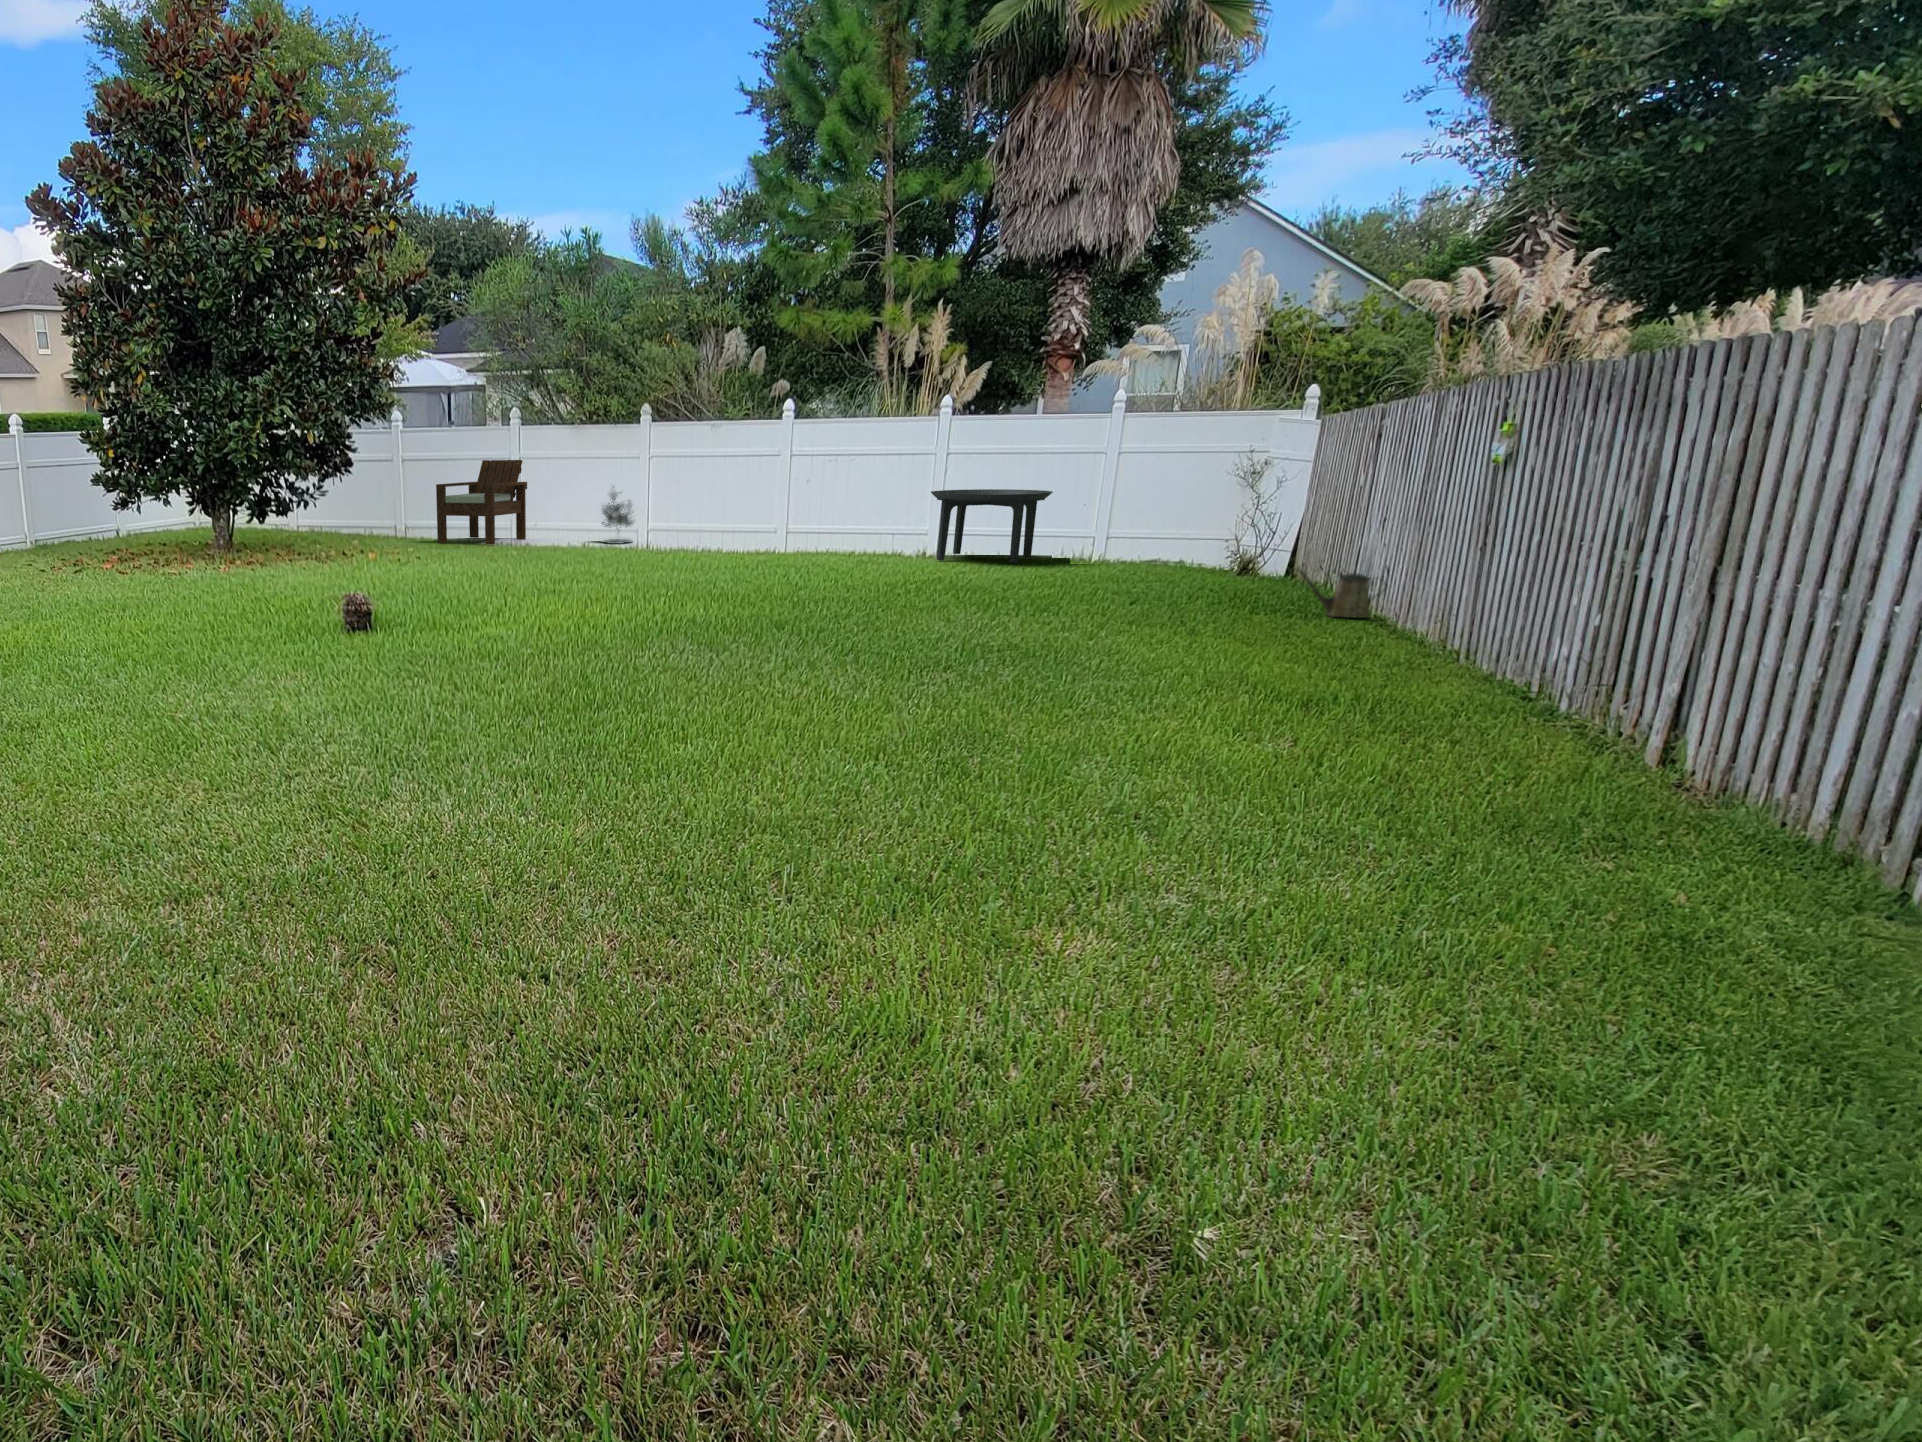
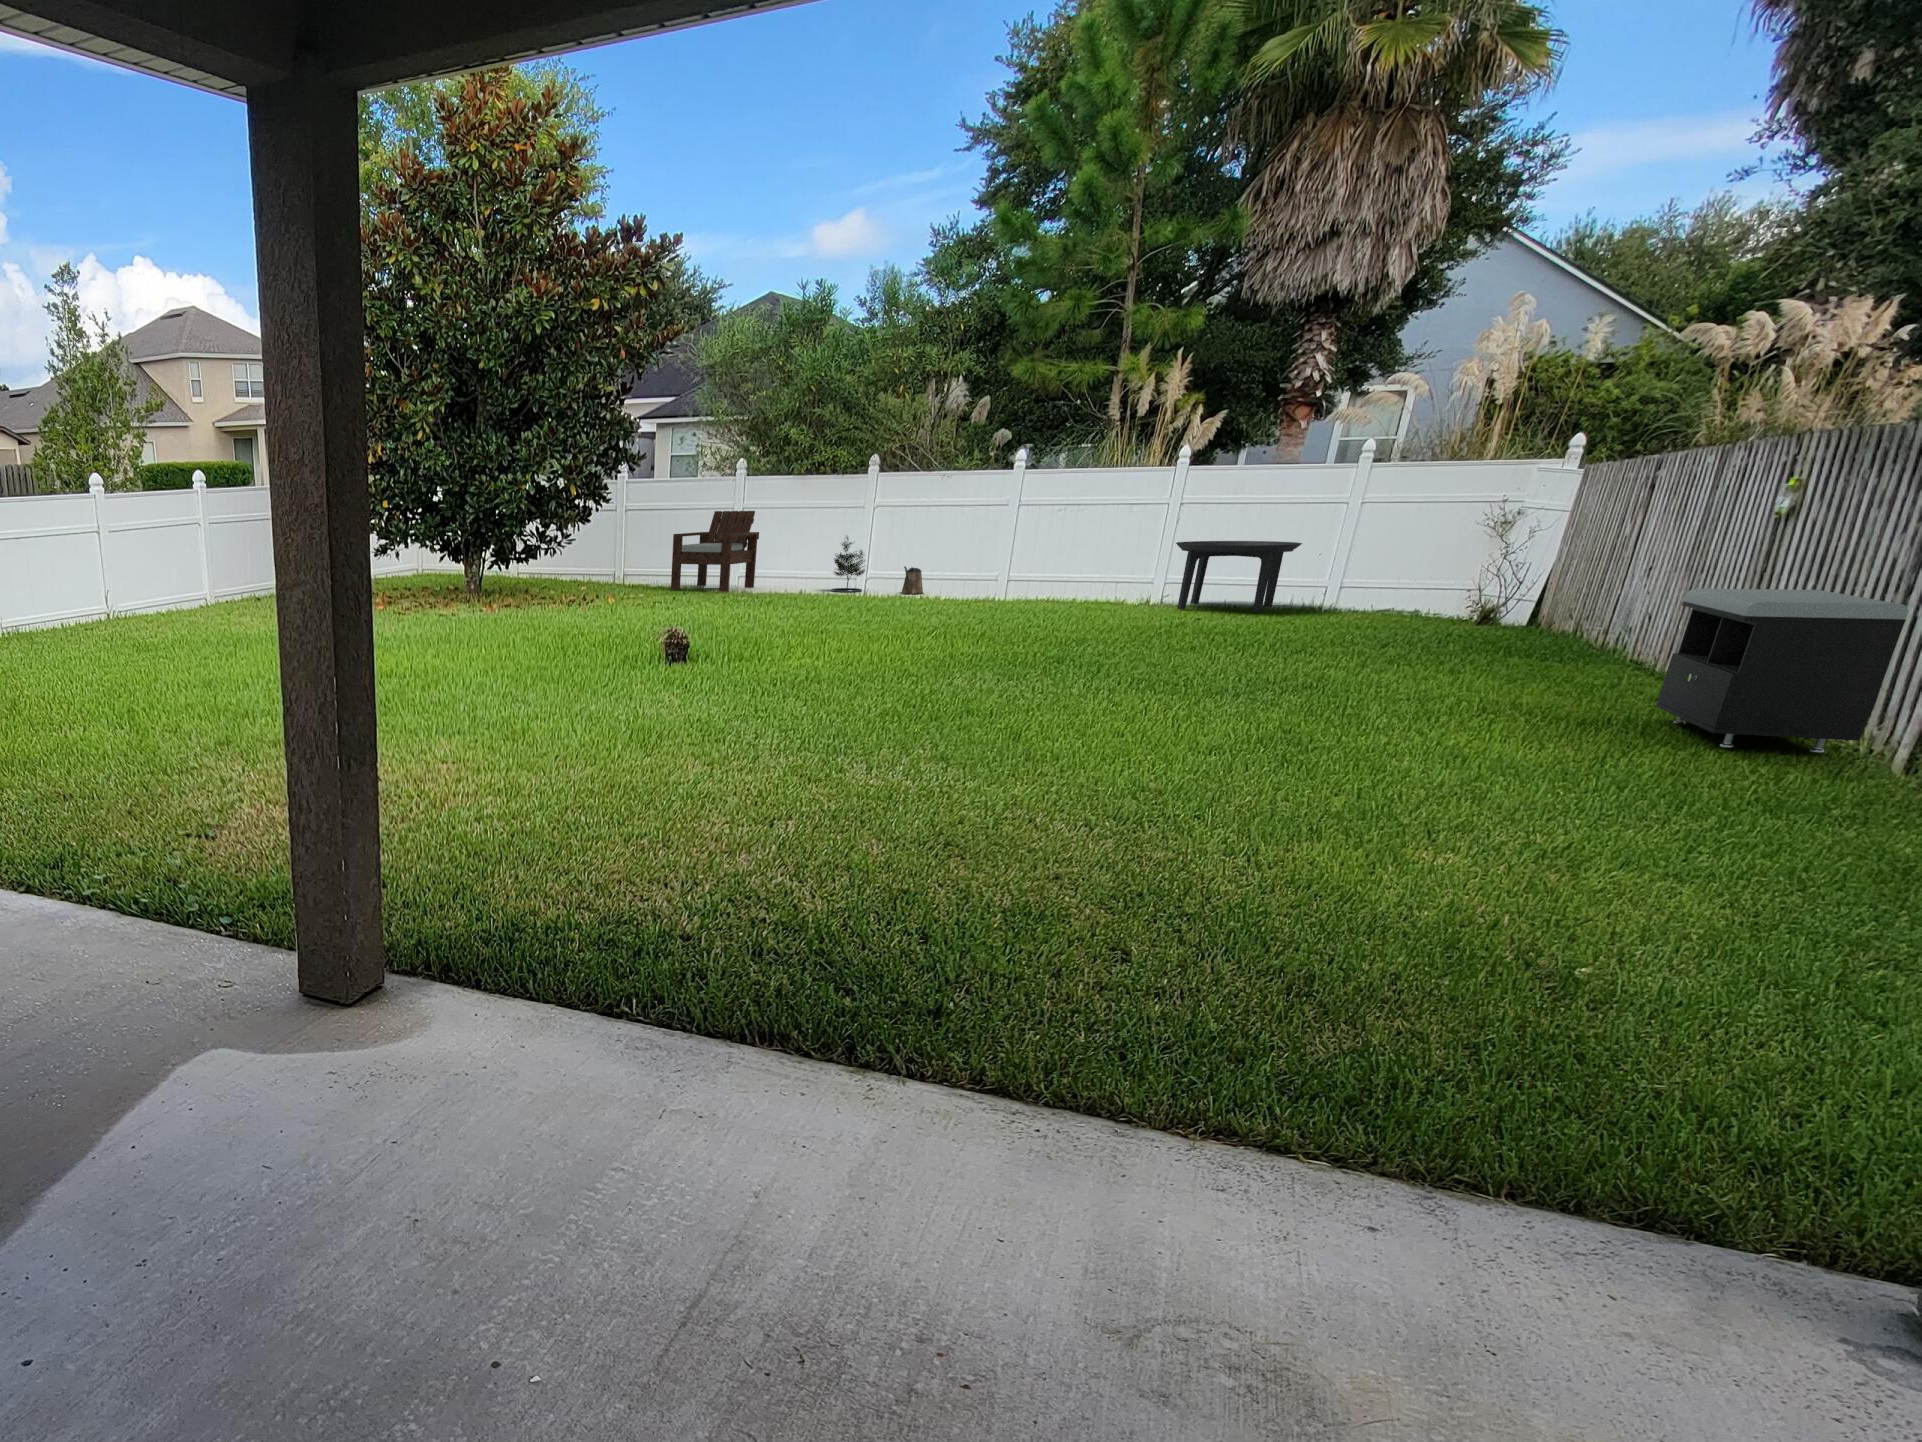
storage bench: none [1392,545,1644,736] -> present [1656,588,1908,753]
watering can: present [1296,569,1386,618] -> present [901,567,923,594]

